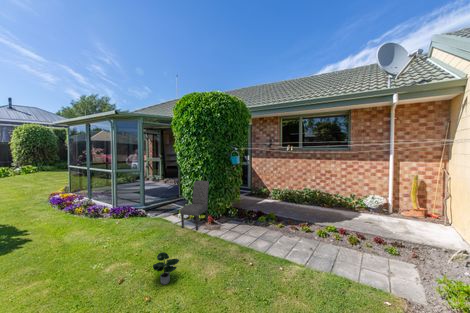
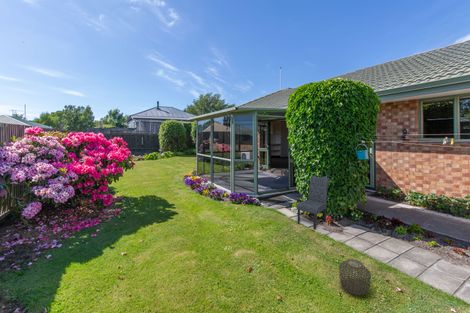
woven basket: none [207,248,231,279] -> present [339,259,371,295]
potted plant: present [153,252,179,285] -> none [280,248,307,281]

